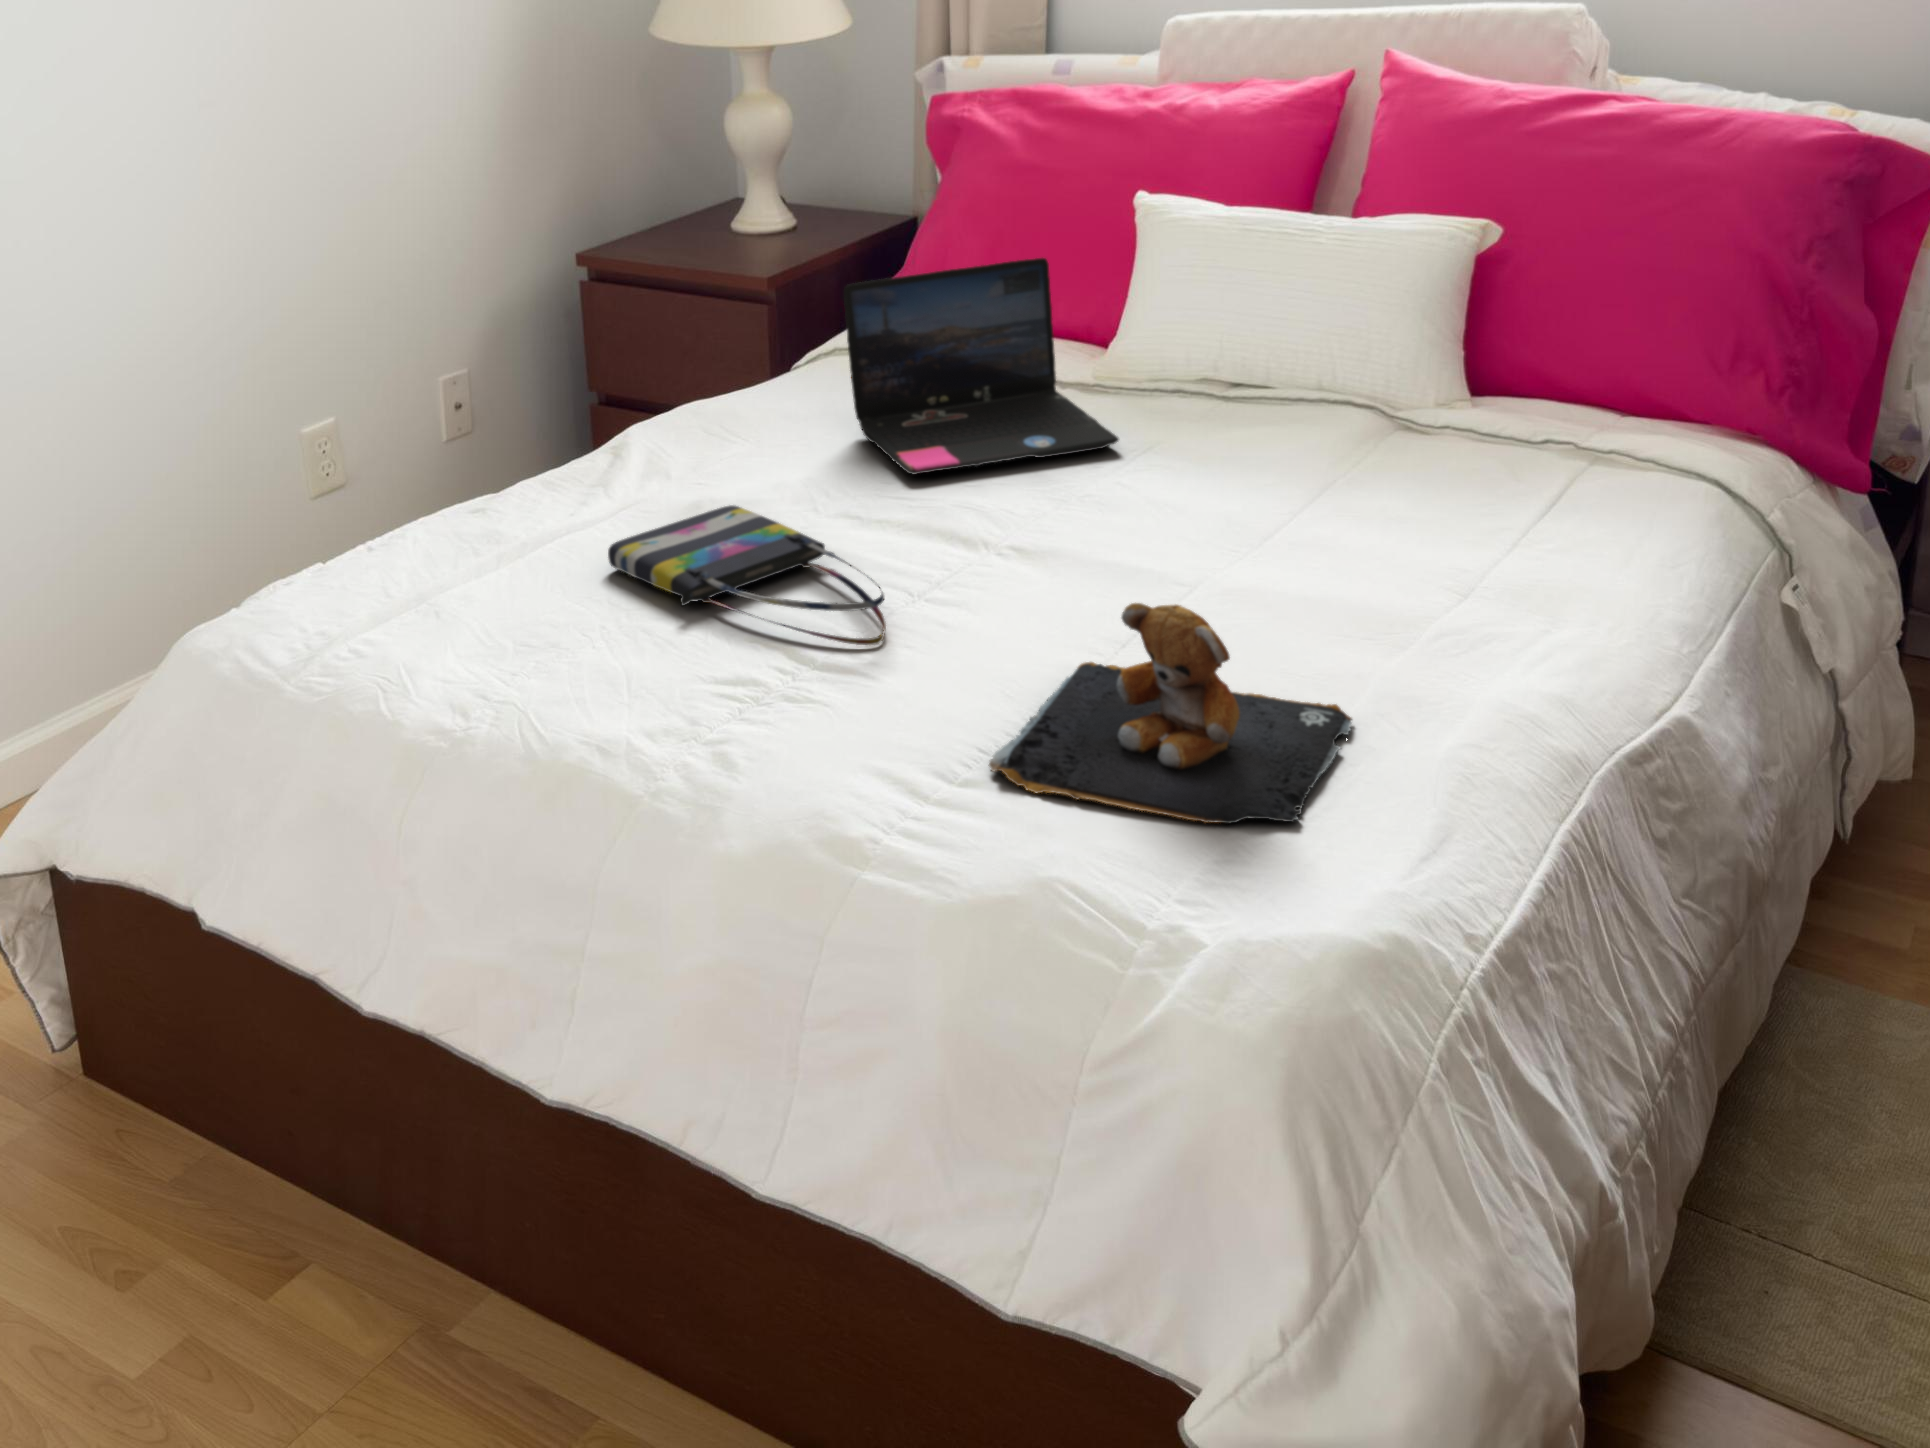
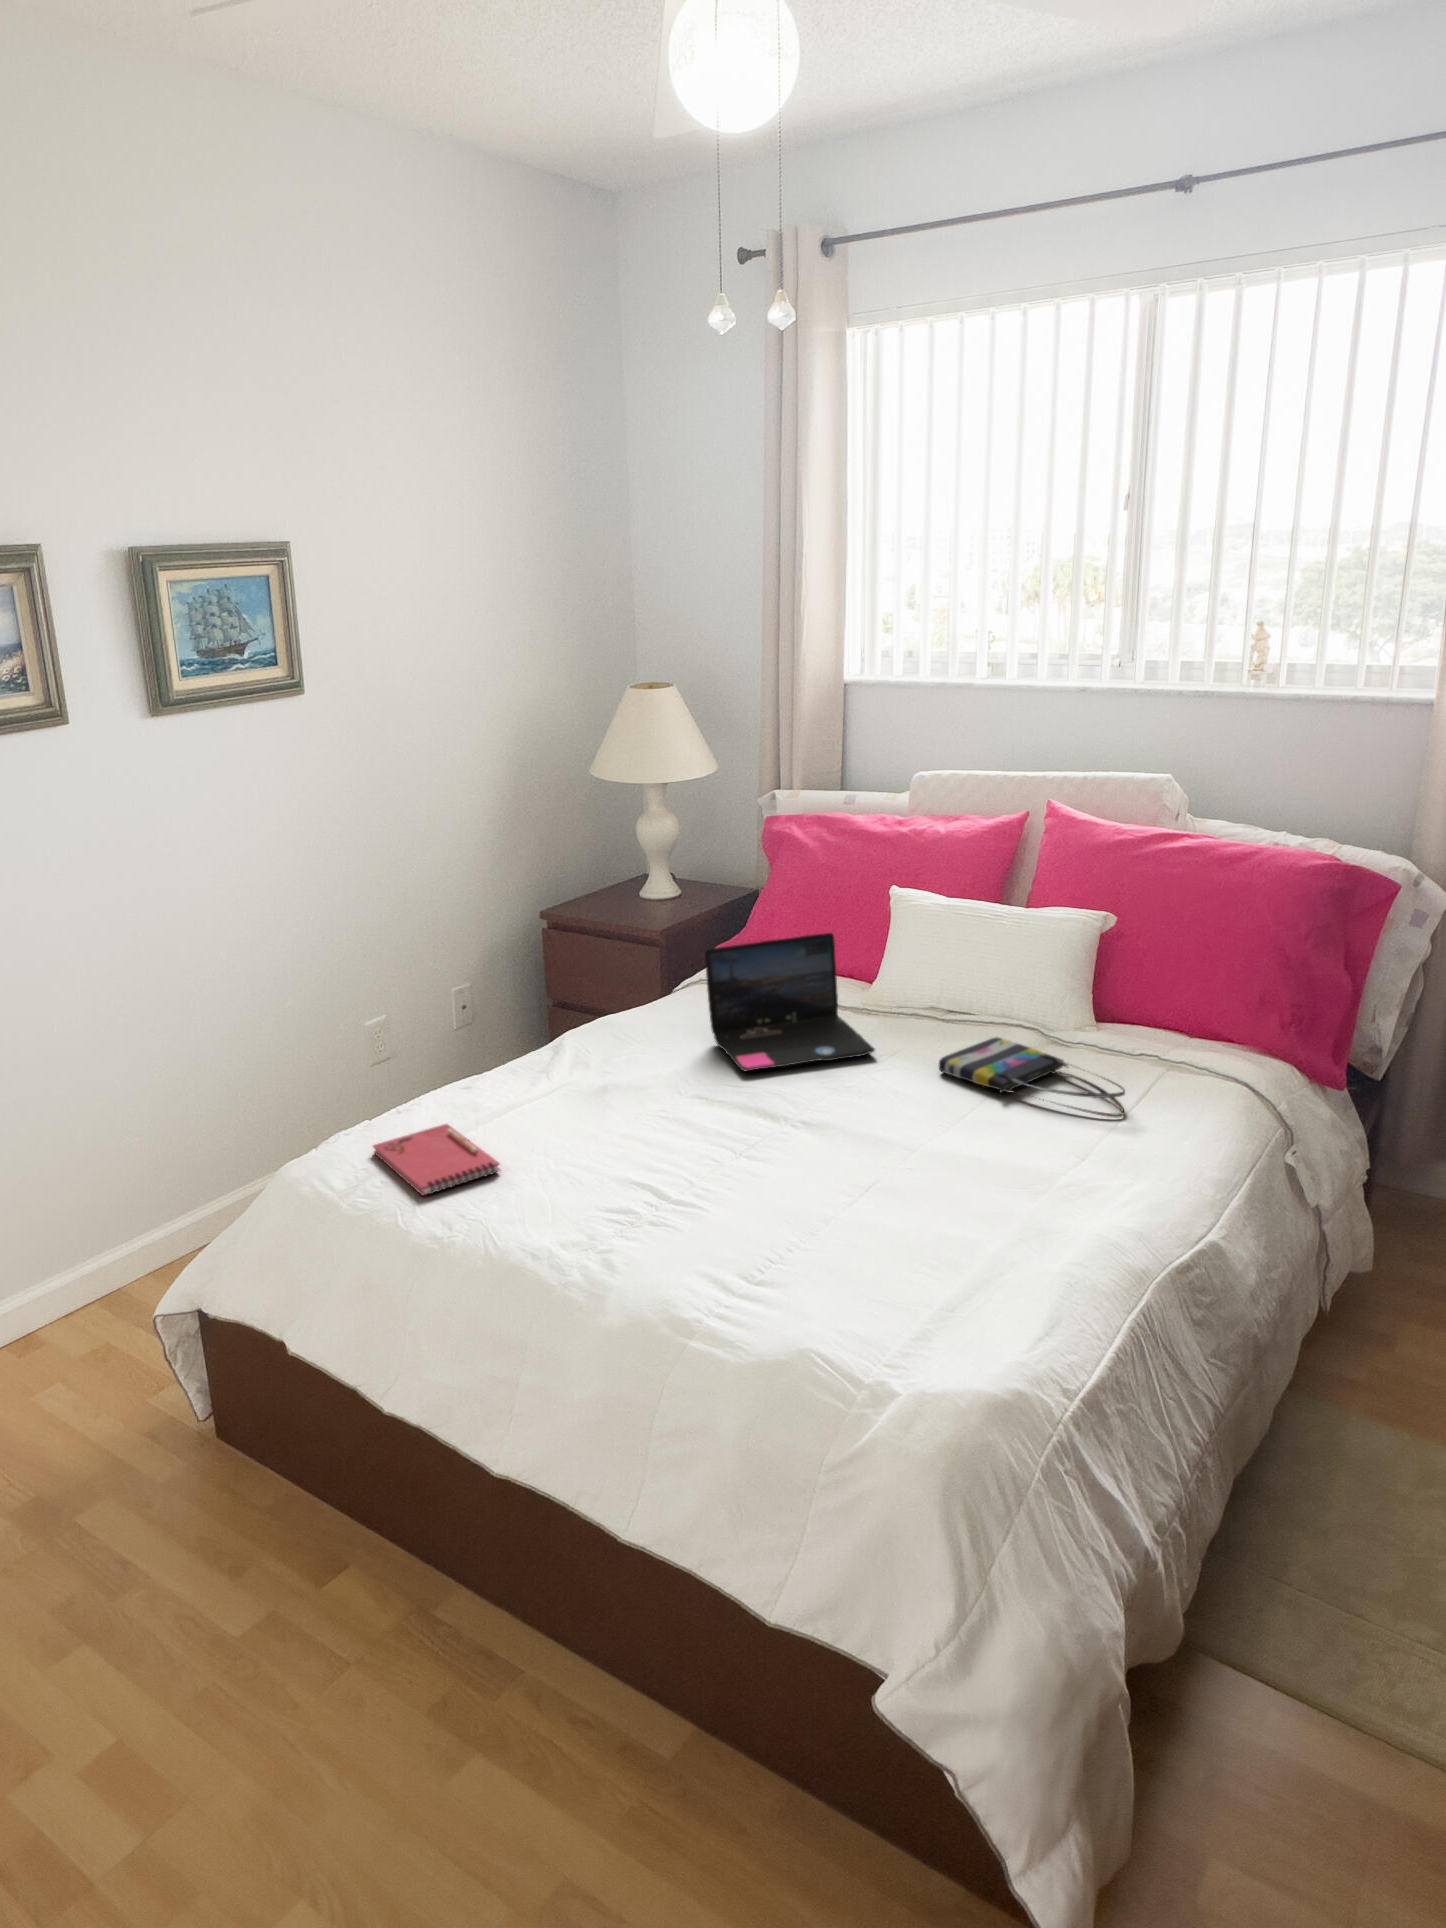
tote bag: present [608,505,886,645] -> present [939,1038,1125,1117]
notebook: none [319,558,528,665] -> present [373,1124,500,1195]
teddy bear: present [989,603,1352,824] -> none [778,1172,1005,1314]

